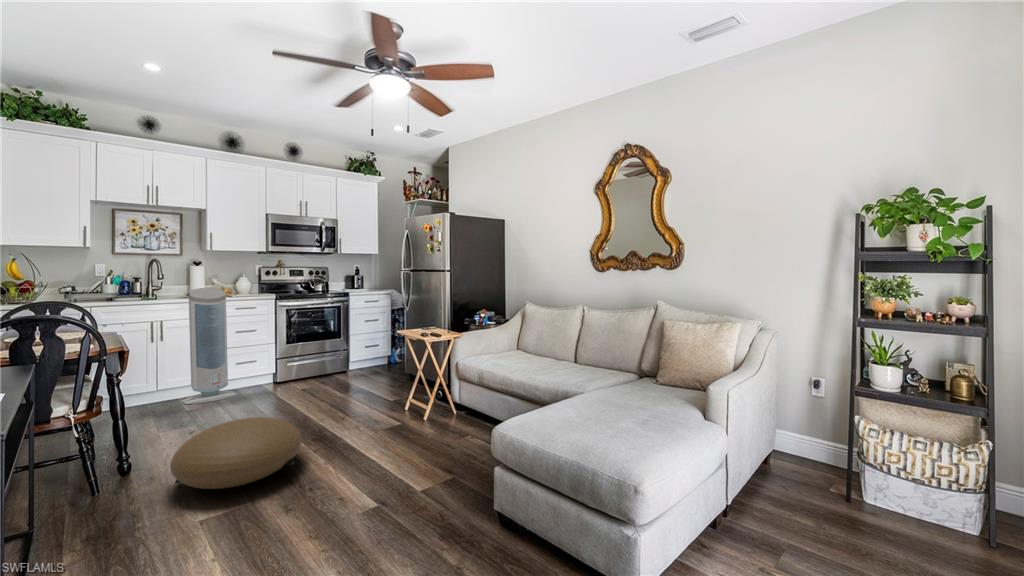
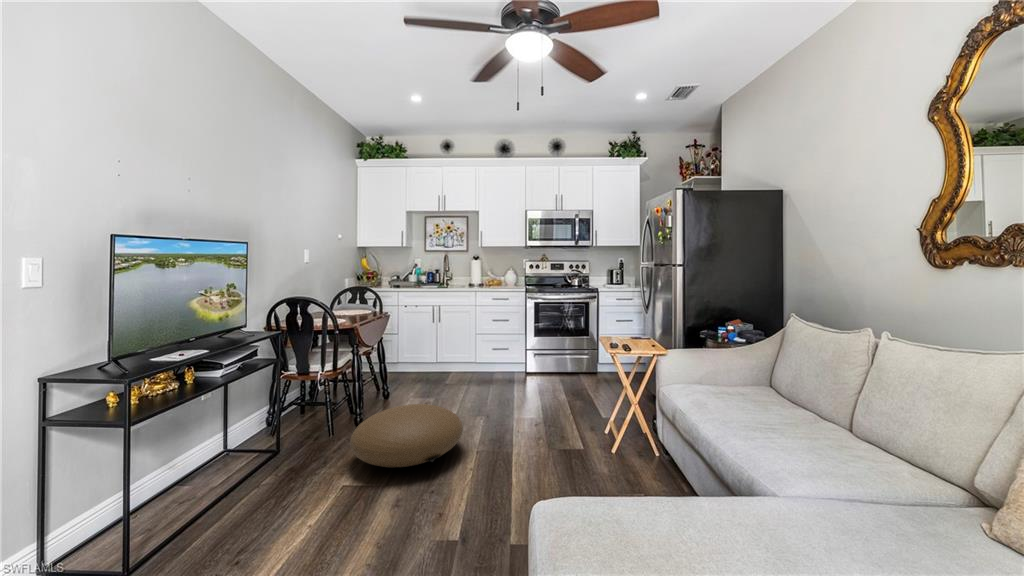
air purifier: present [182,288,237,404] -> none [449,280,488,380]

